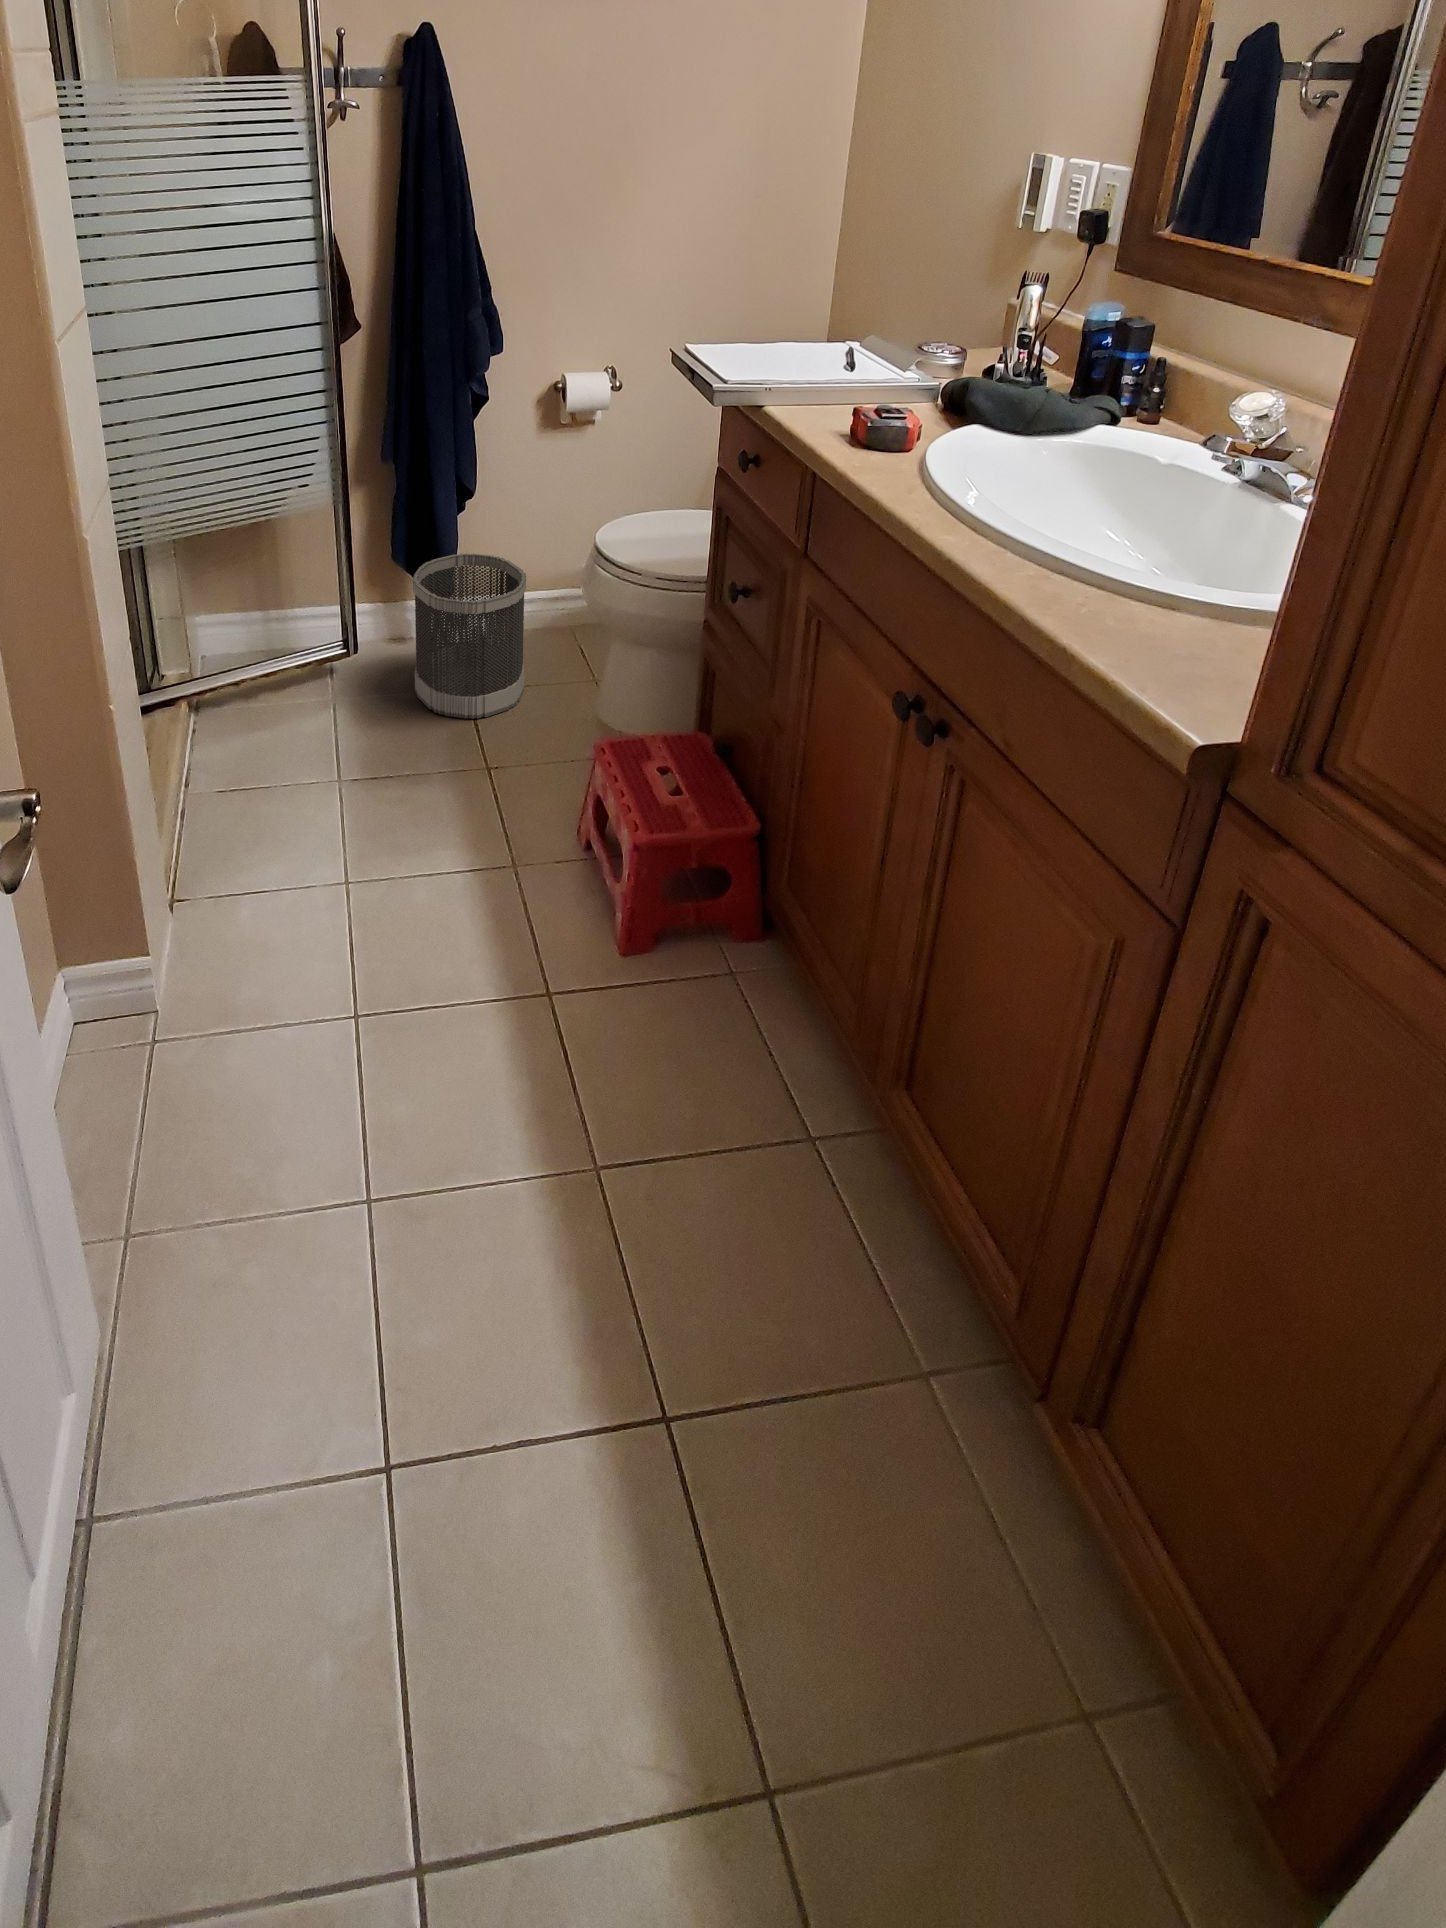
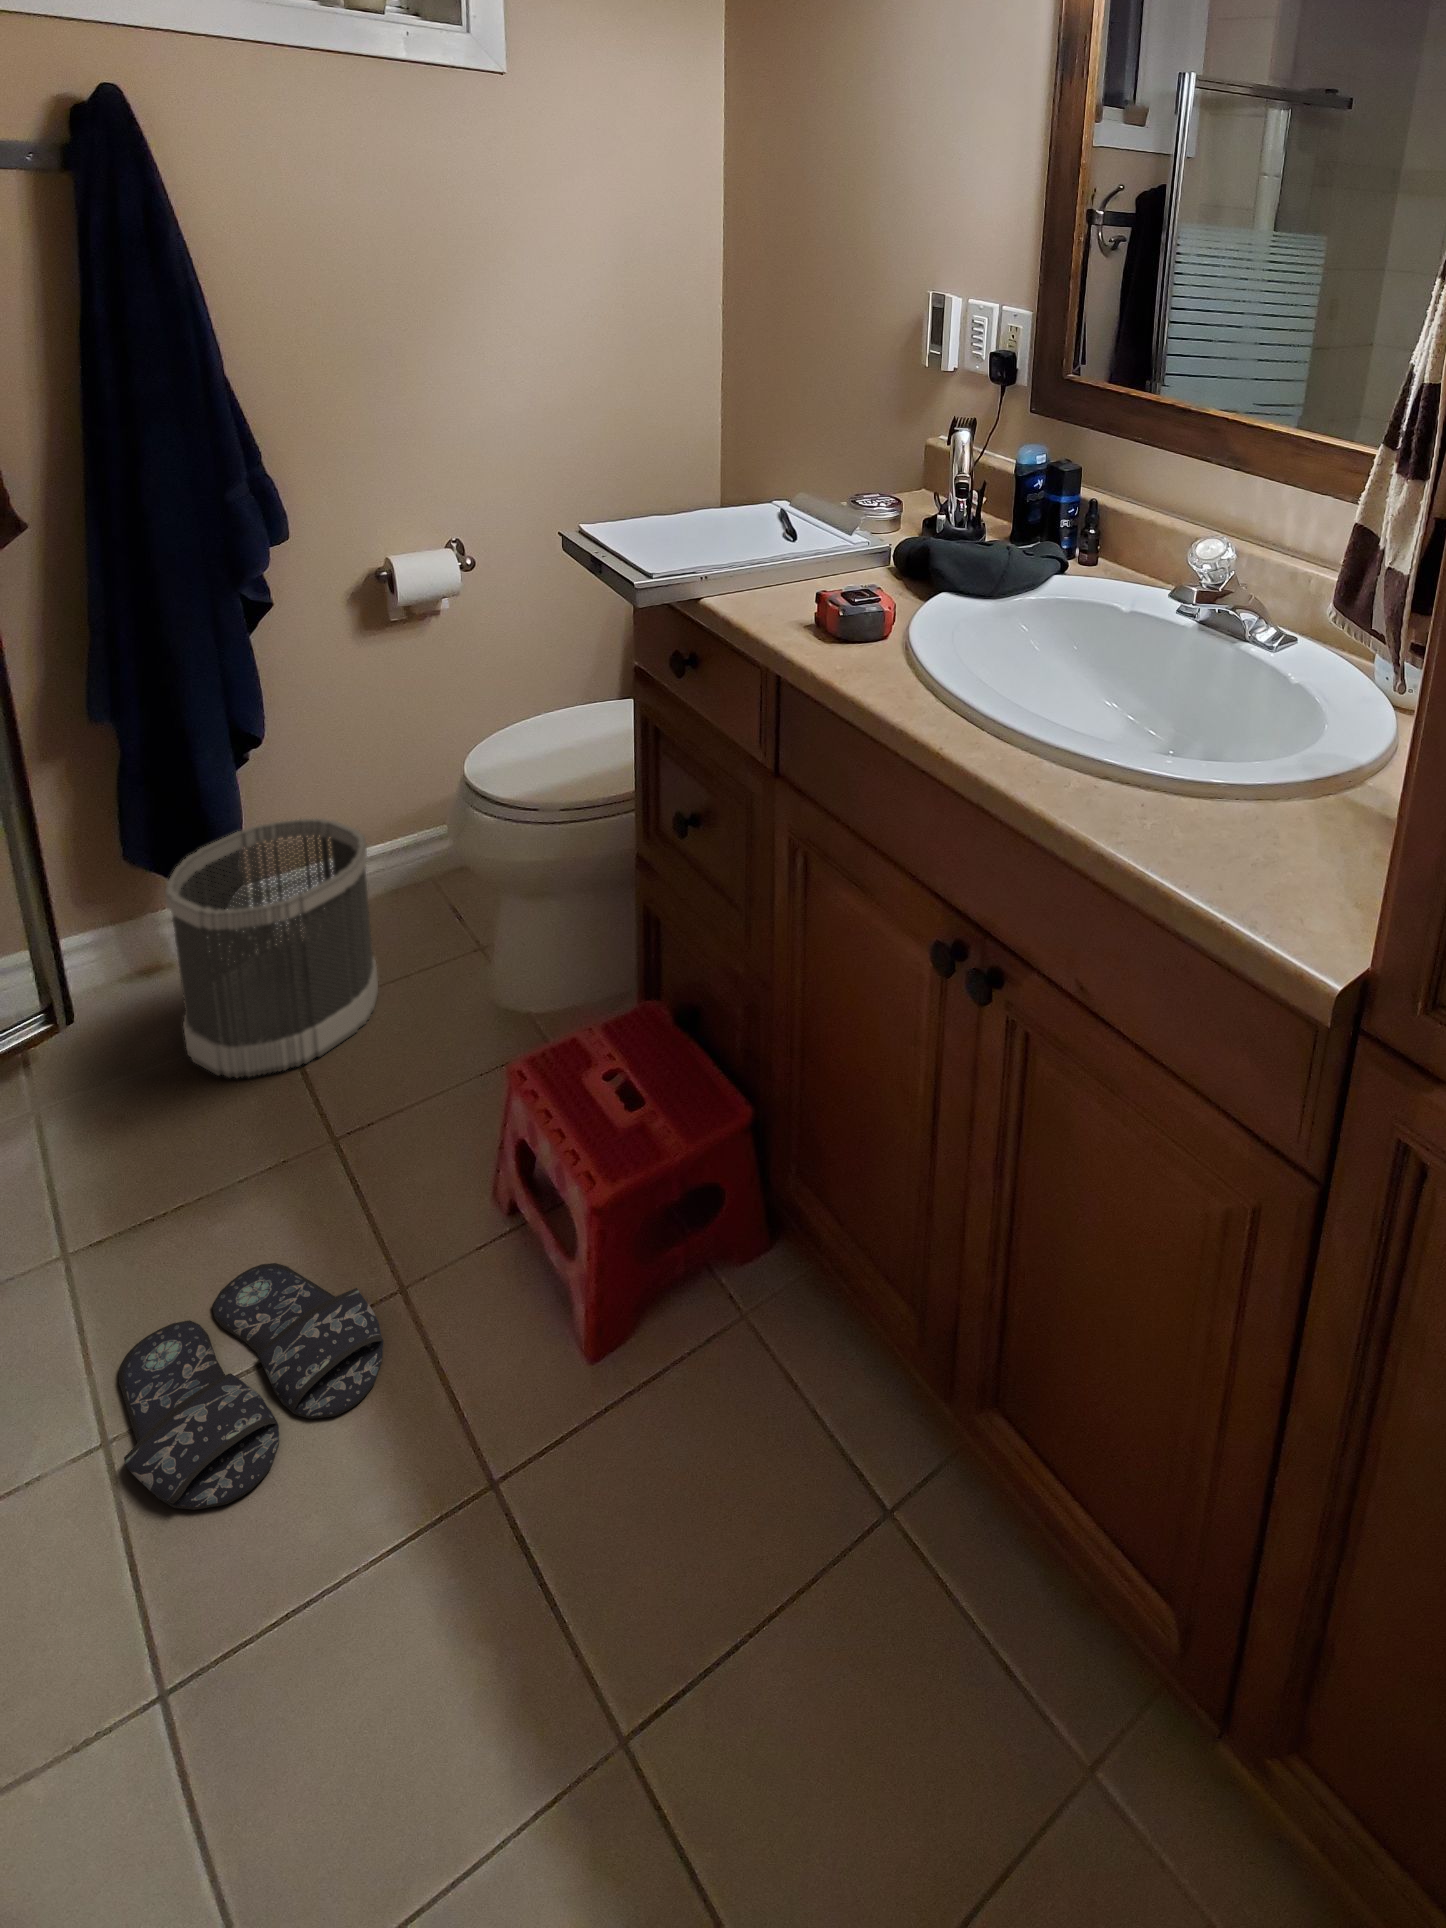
slippers: none [368,819,502,932] -> present [119,1263,384,1510]

